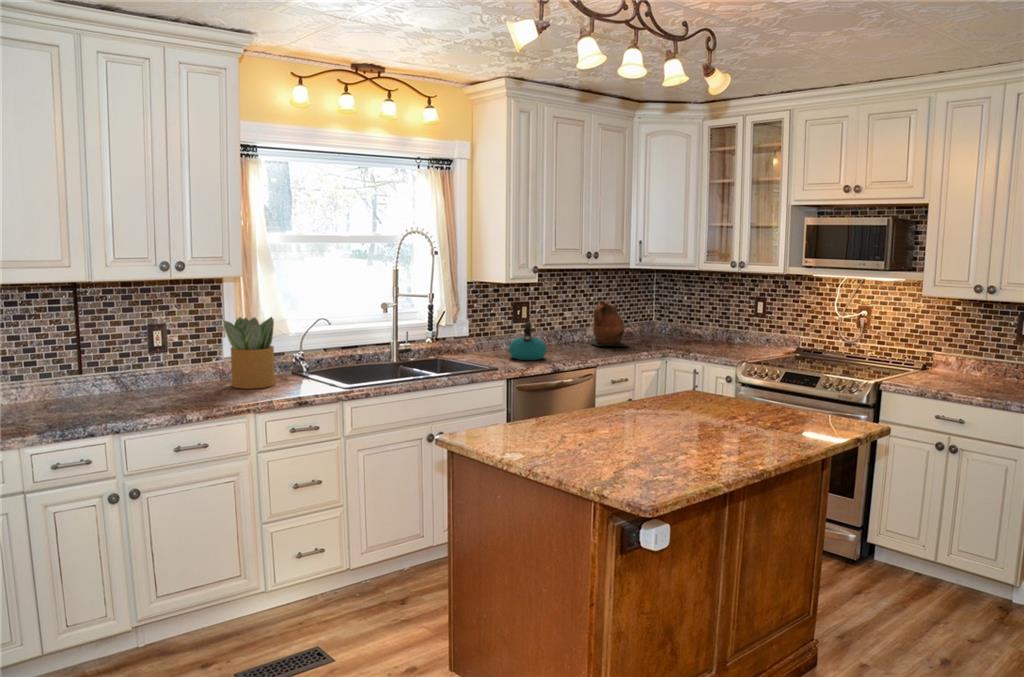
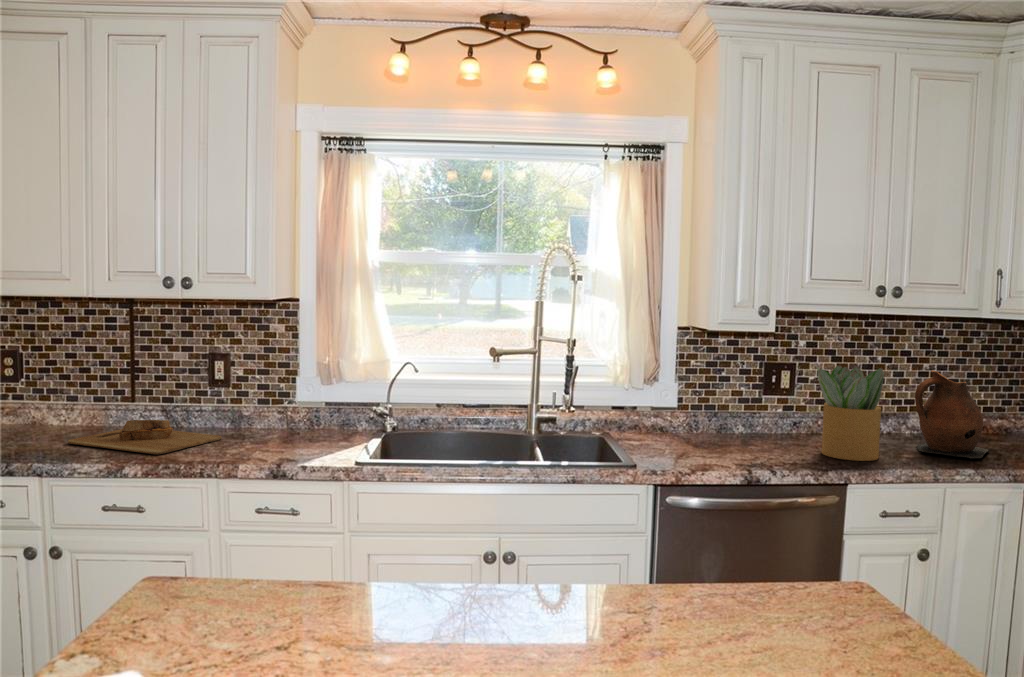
potted plant: present [223,317,275,389] -> present [817,365,884,461]
kettle: present [509,322,547,360] -> none [709,395,774,459]
cutting board: none [77,383,197,413] -> present [68,420,221,454]

